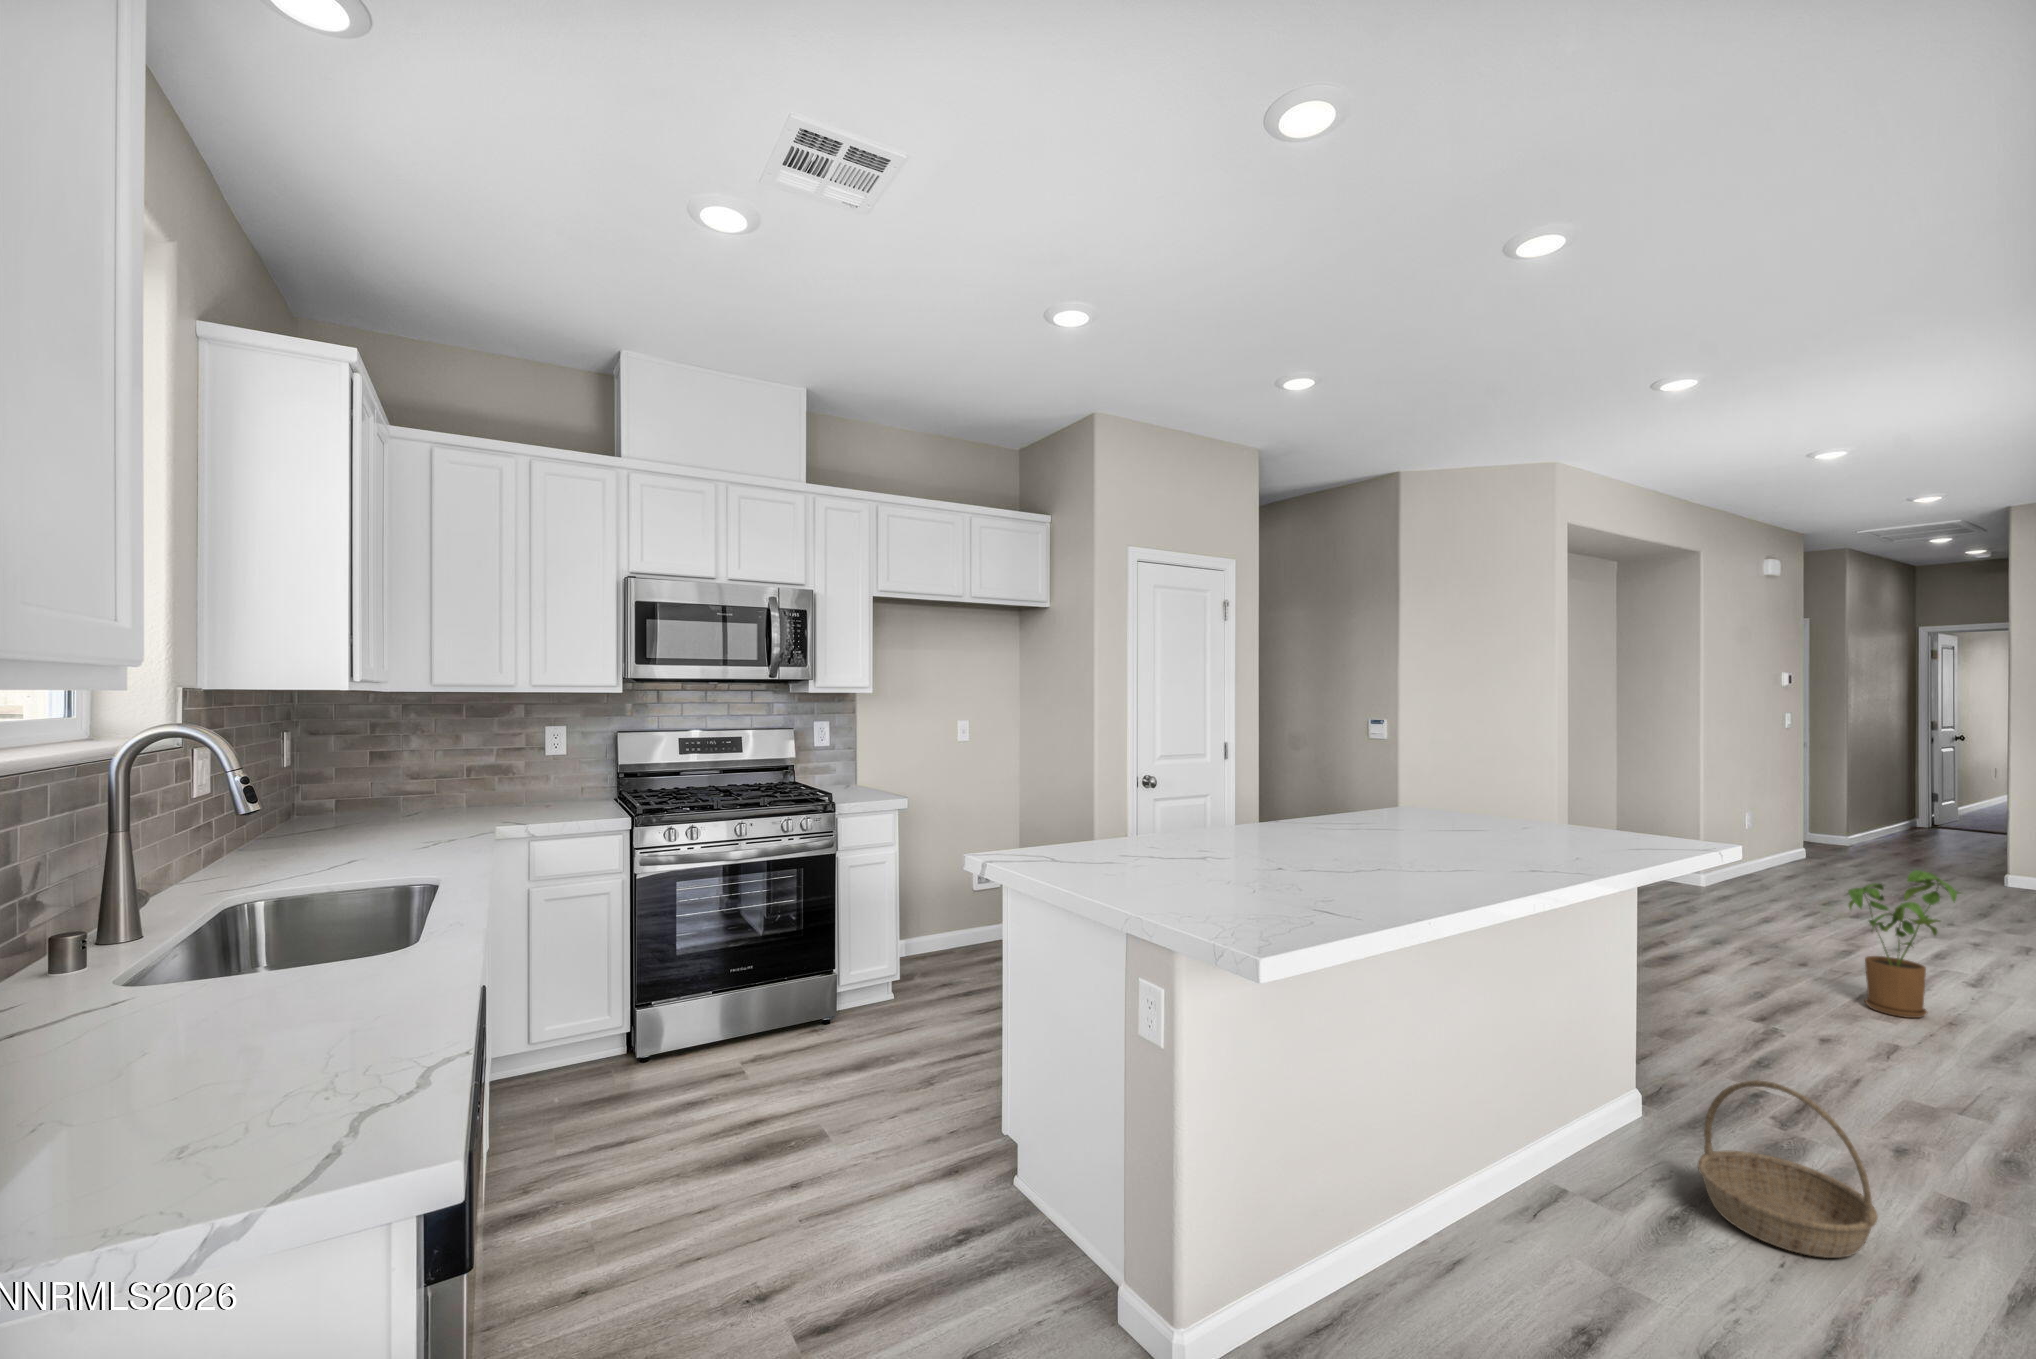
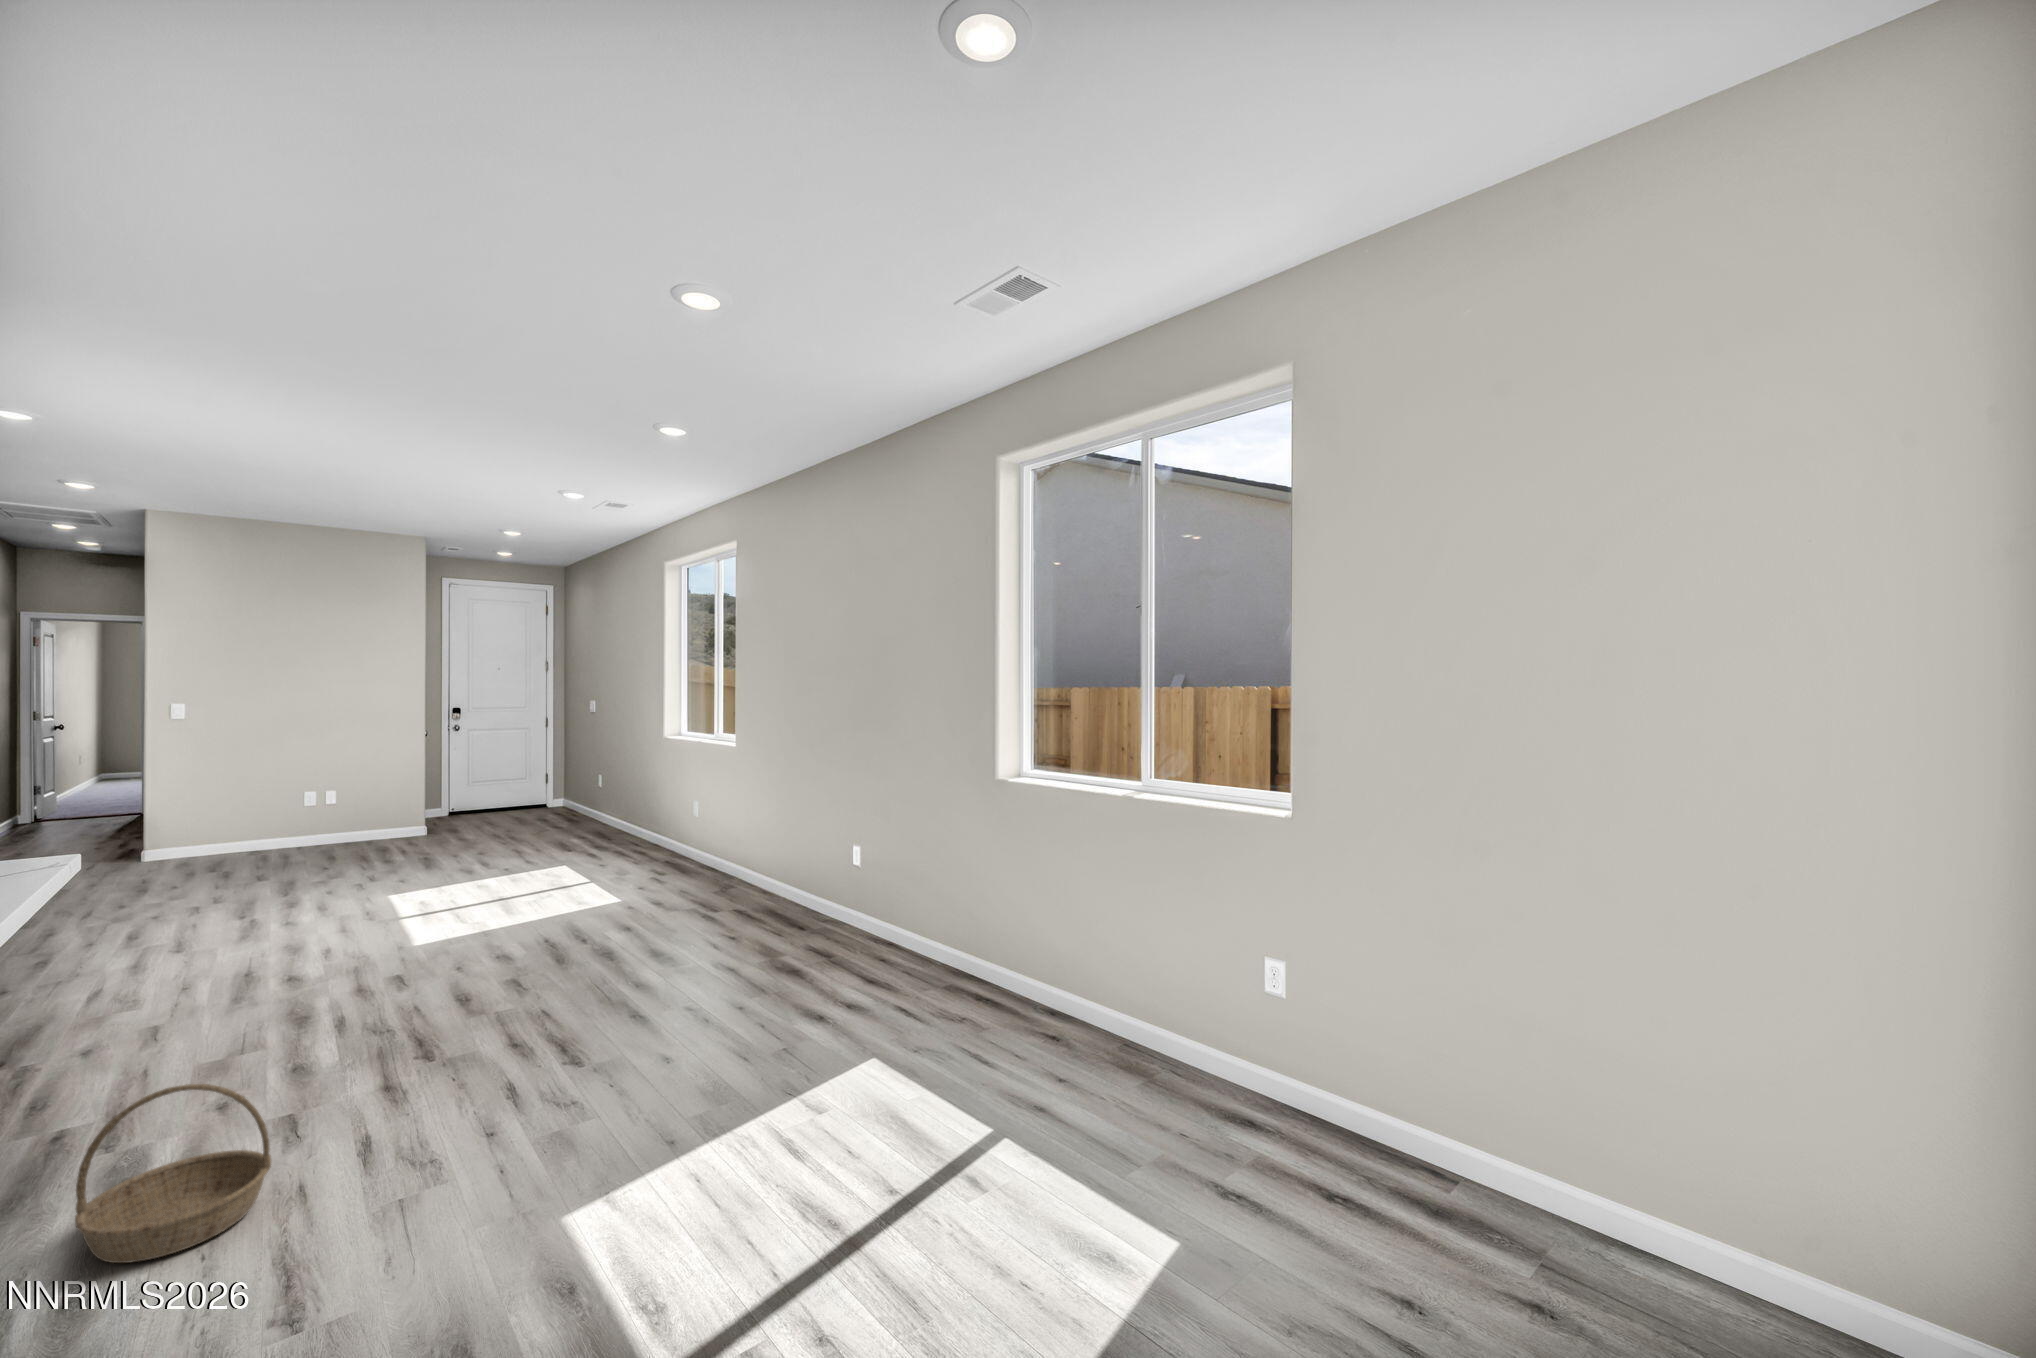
house plant: present [1848,870,1961,1018] -> none [78,853,194,1004]

